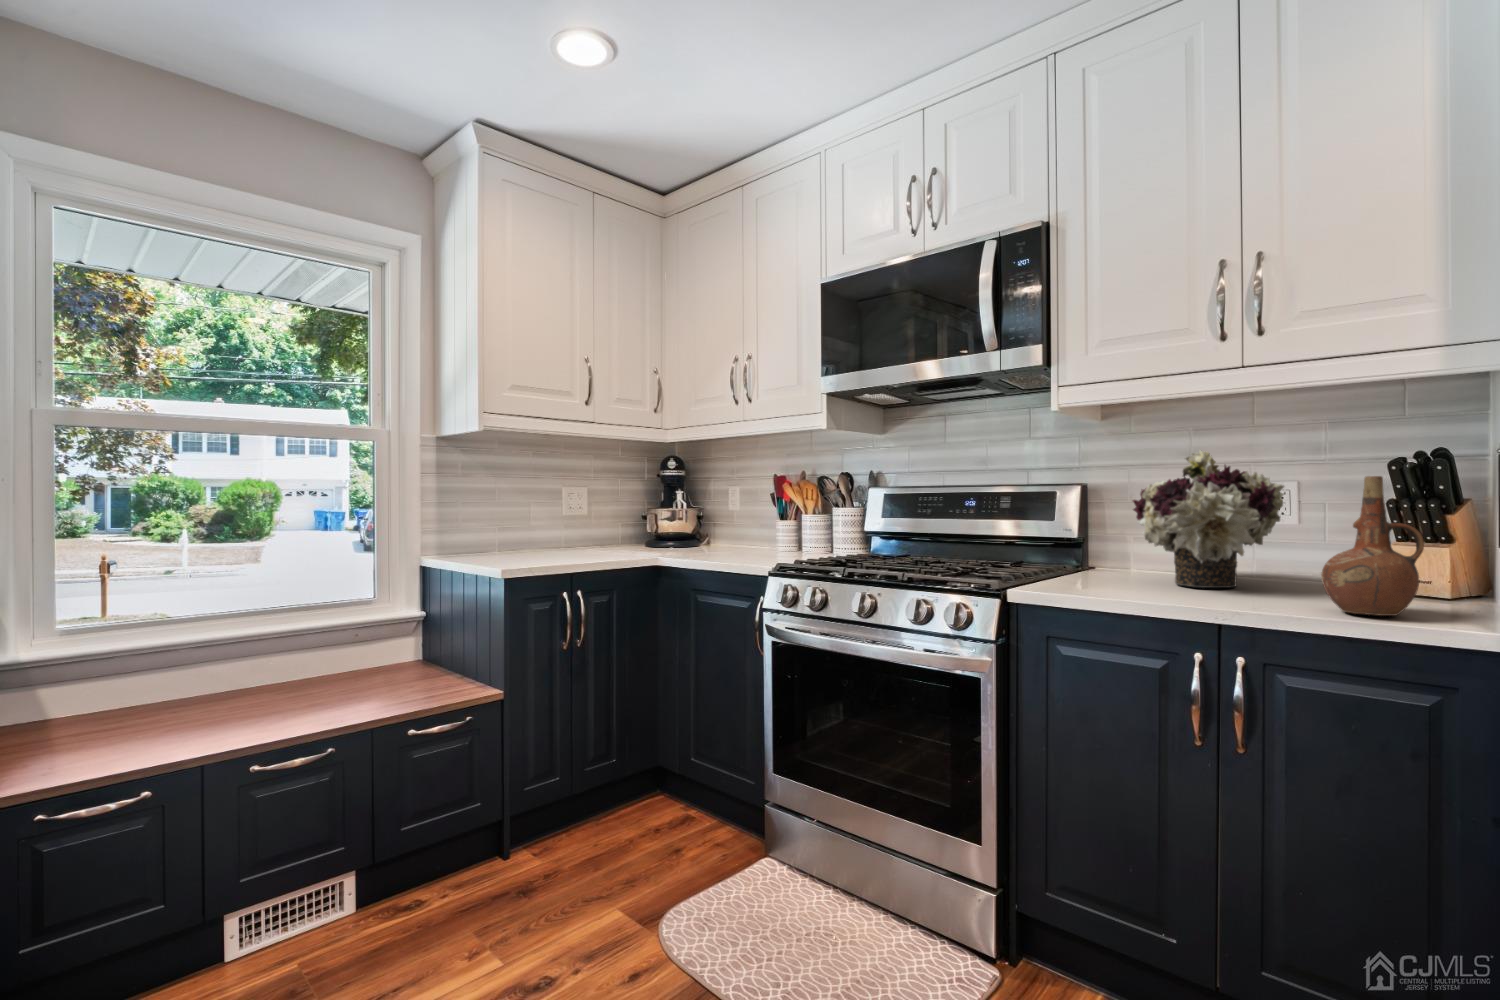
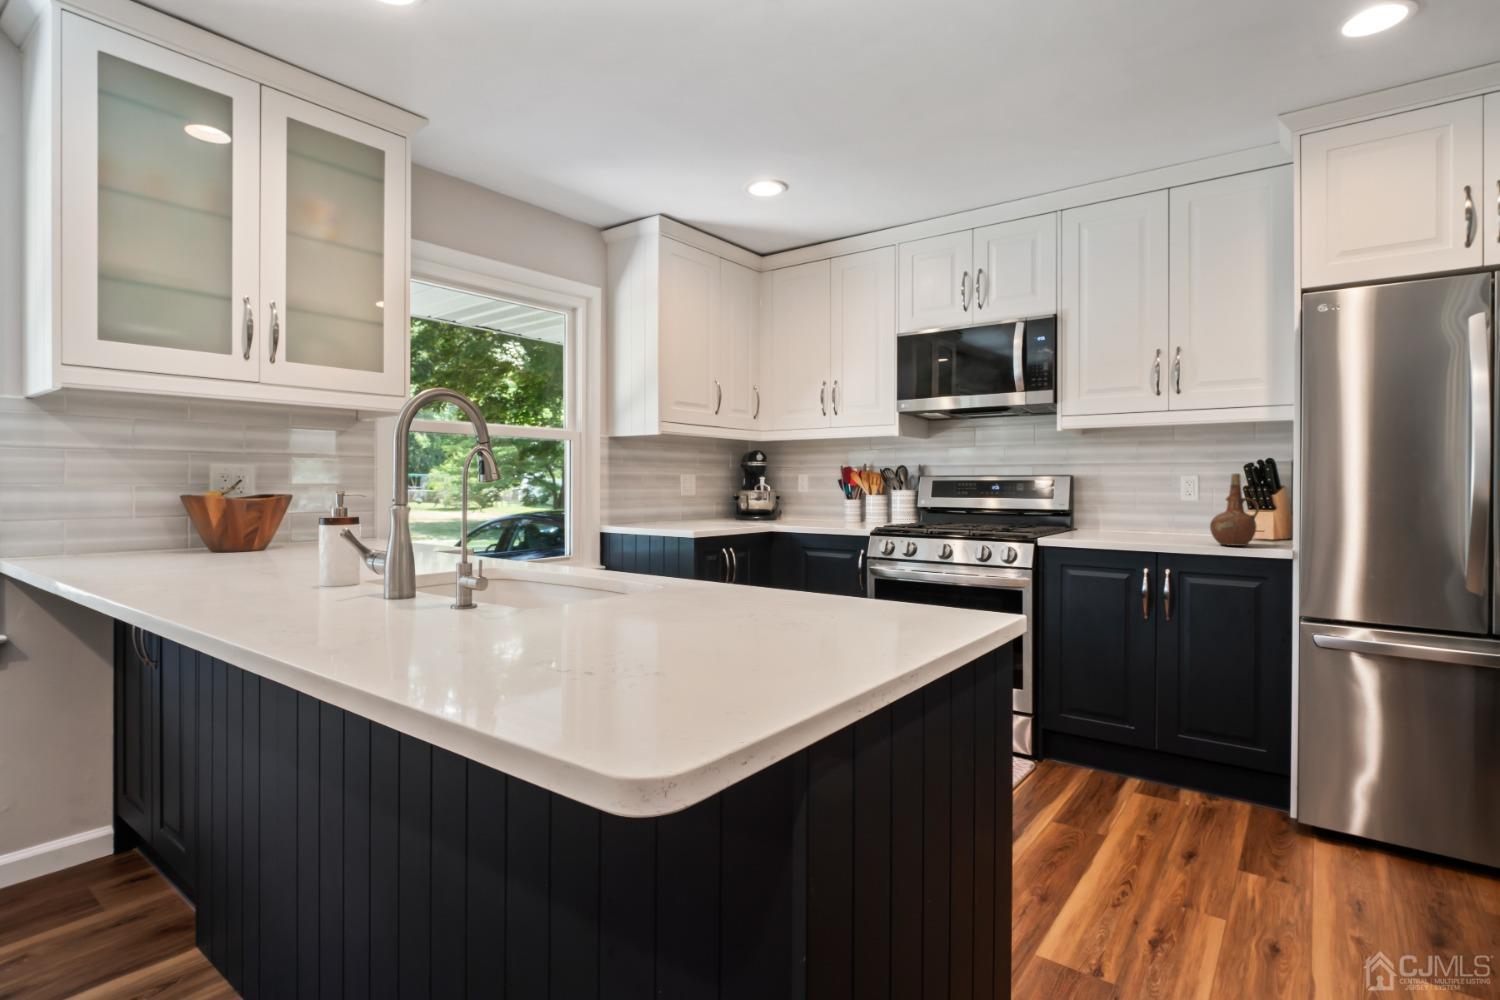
flower arrangement: present [1133,451,1284,588] -> none [1104,457,1191,536]

